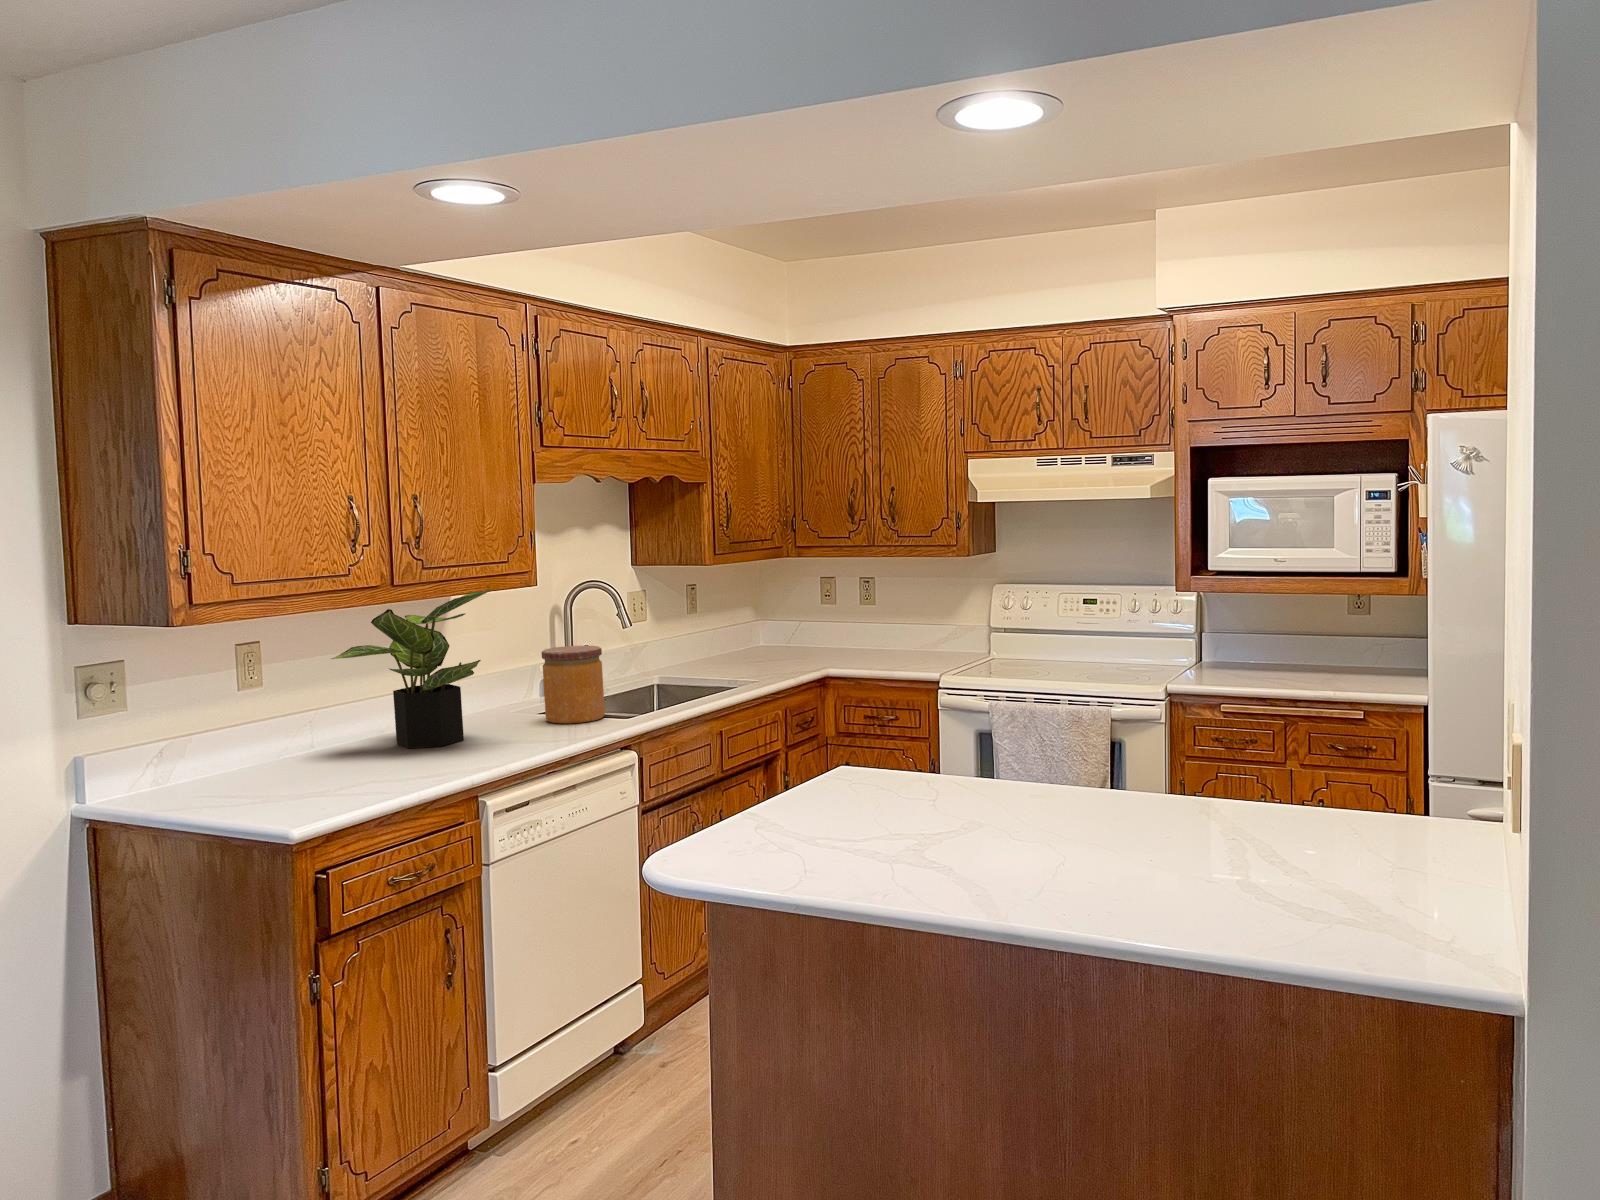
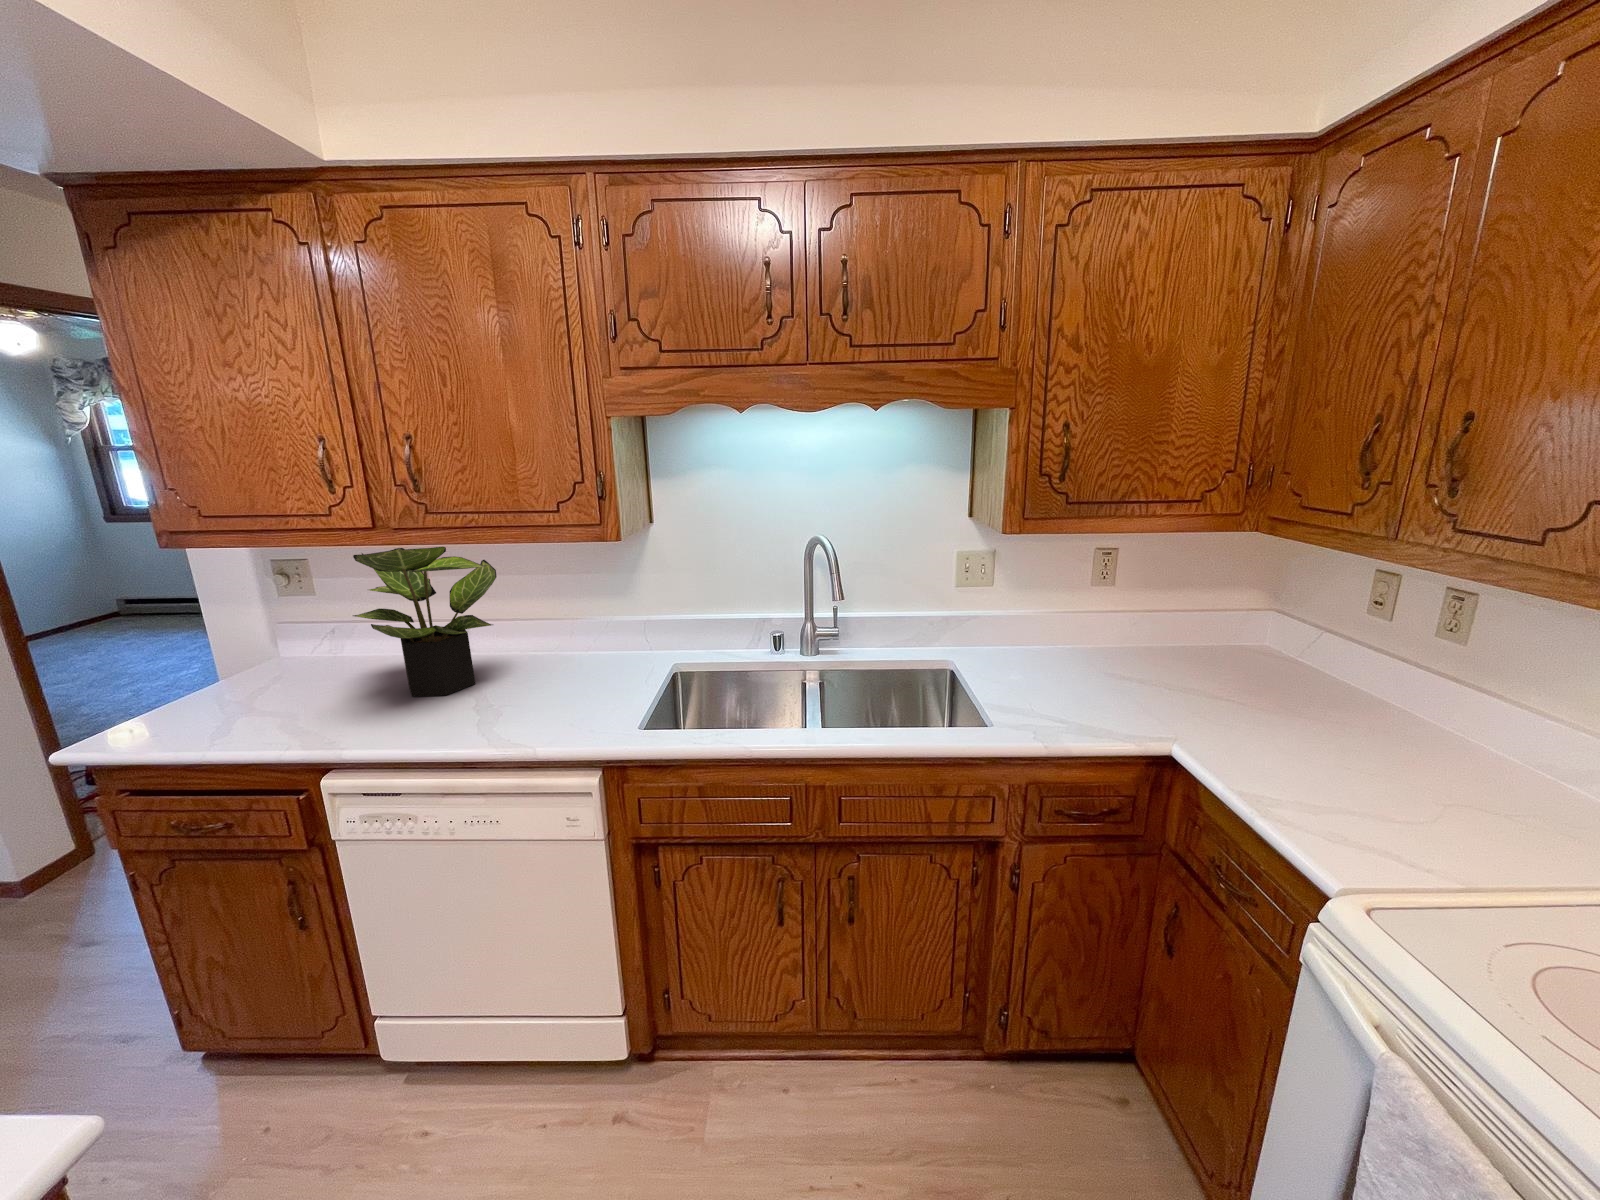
jar: present [542,645,605,724] -> none [523,620,607,723]

